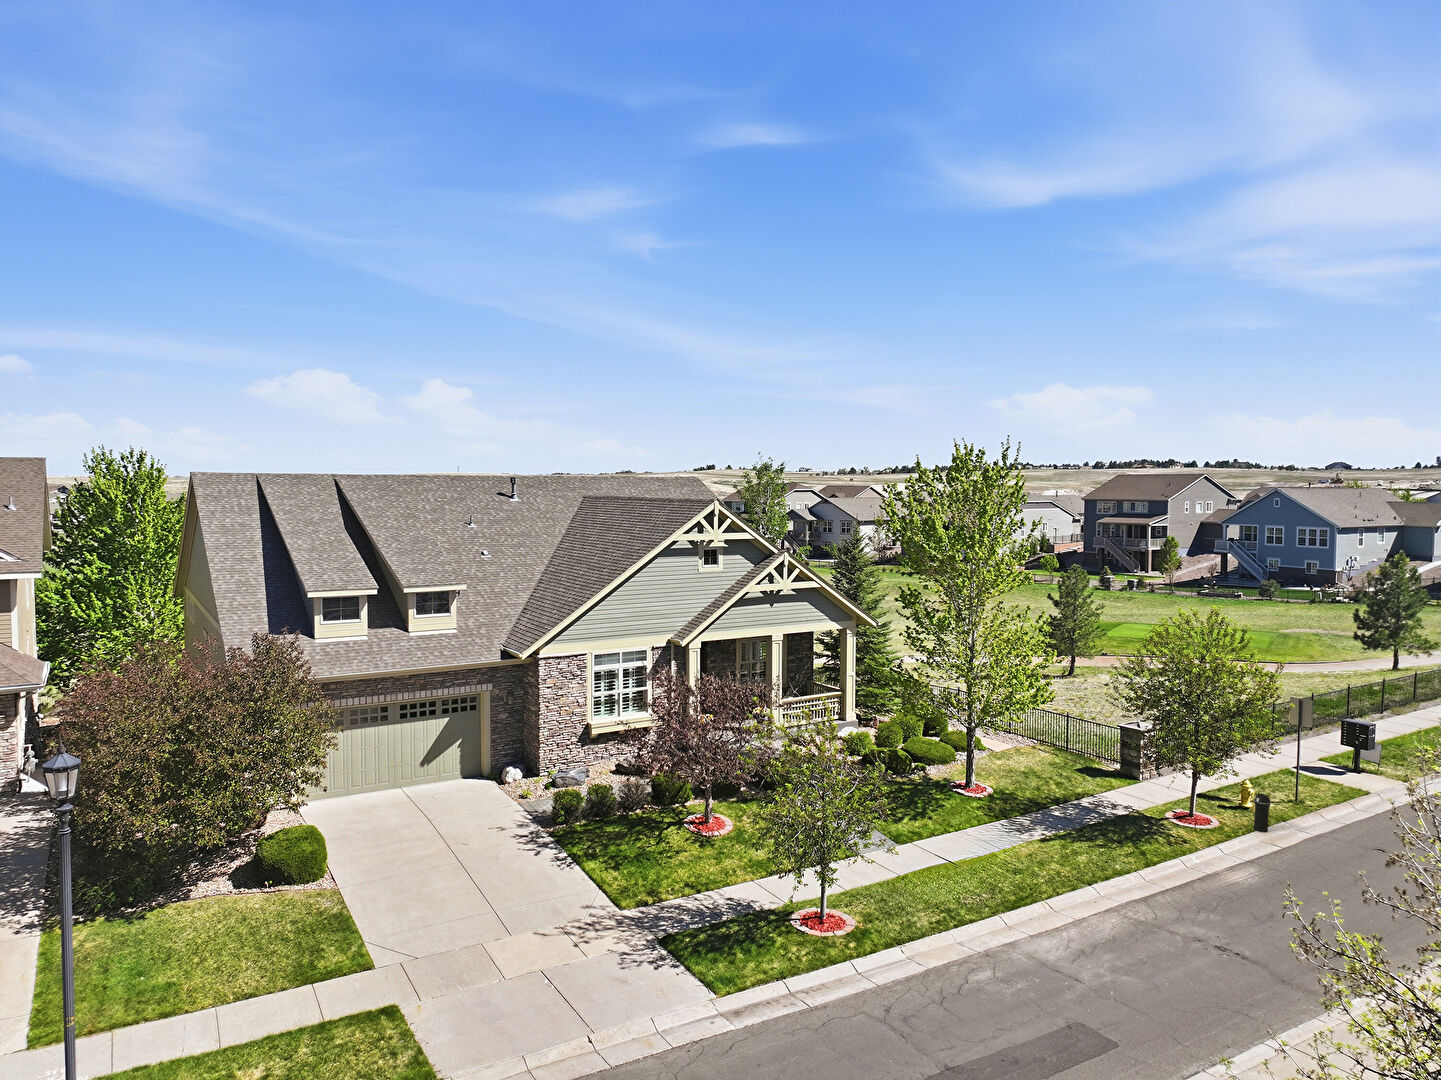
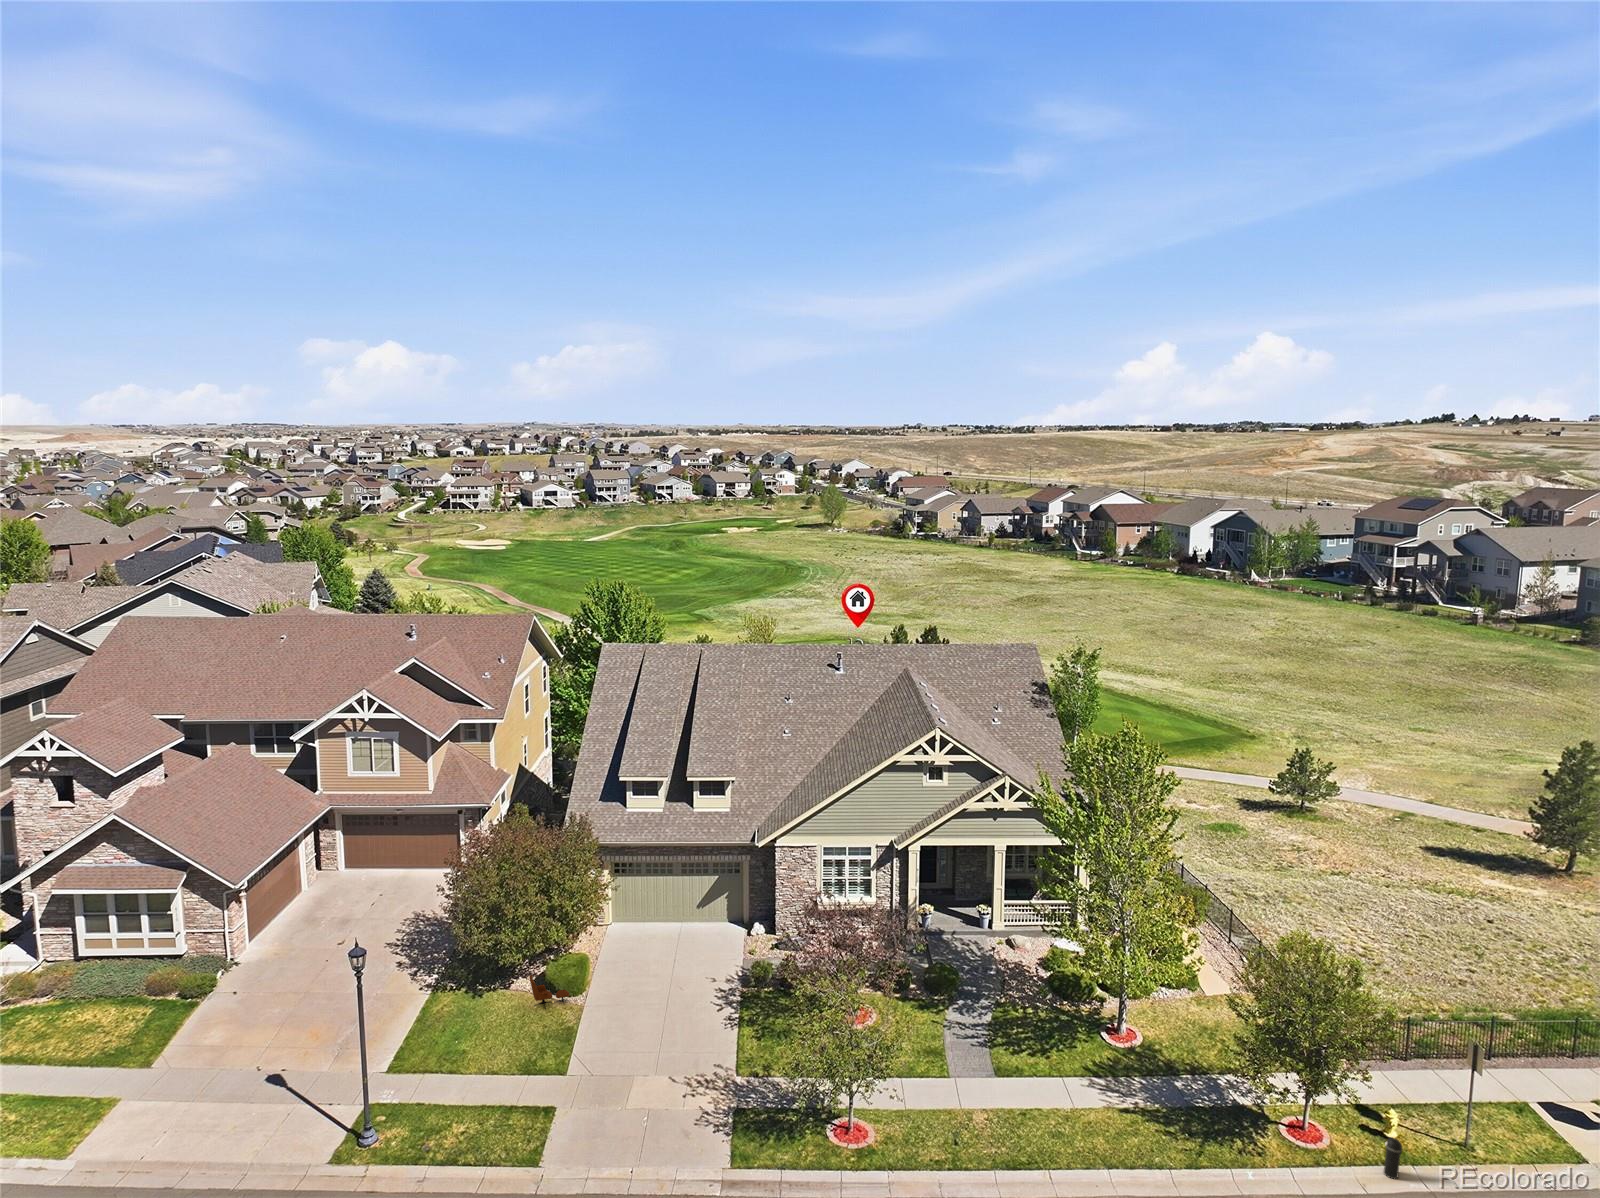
lounge chair: none [245,858,307,908] -> present [529,975,569,1007]

